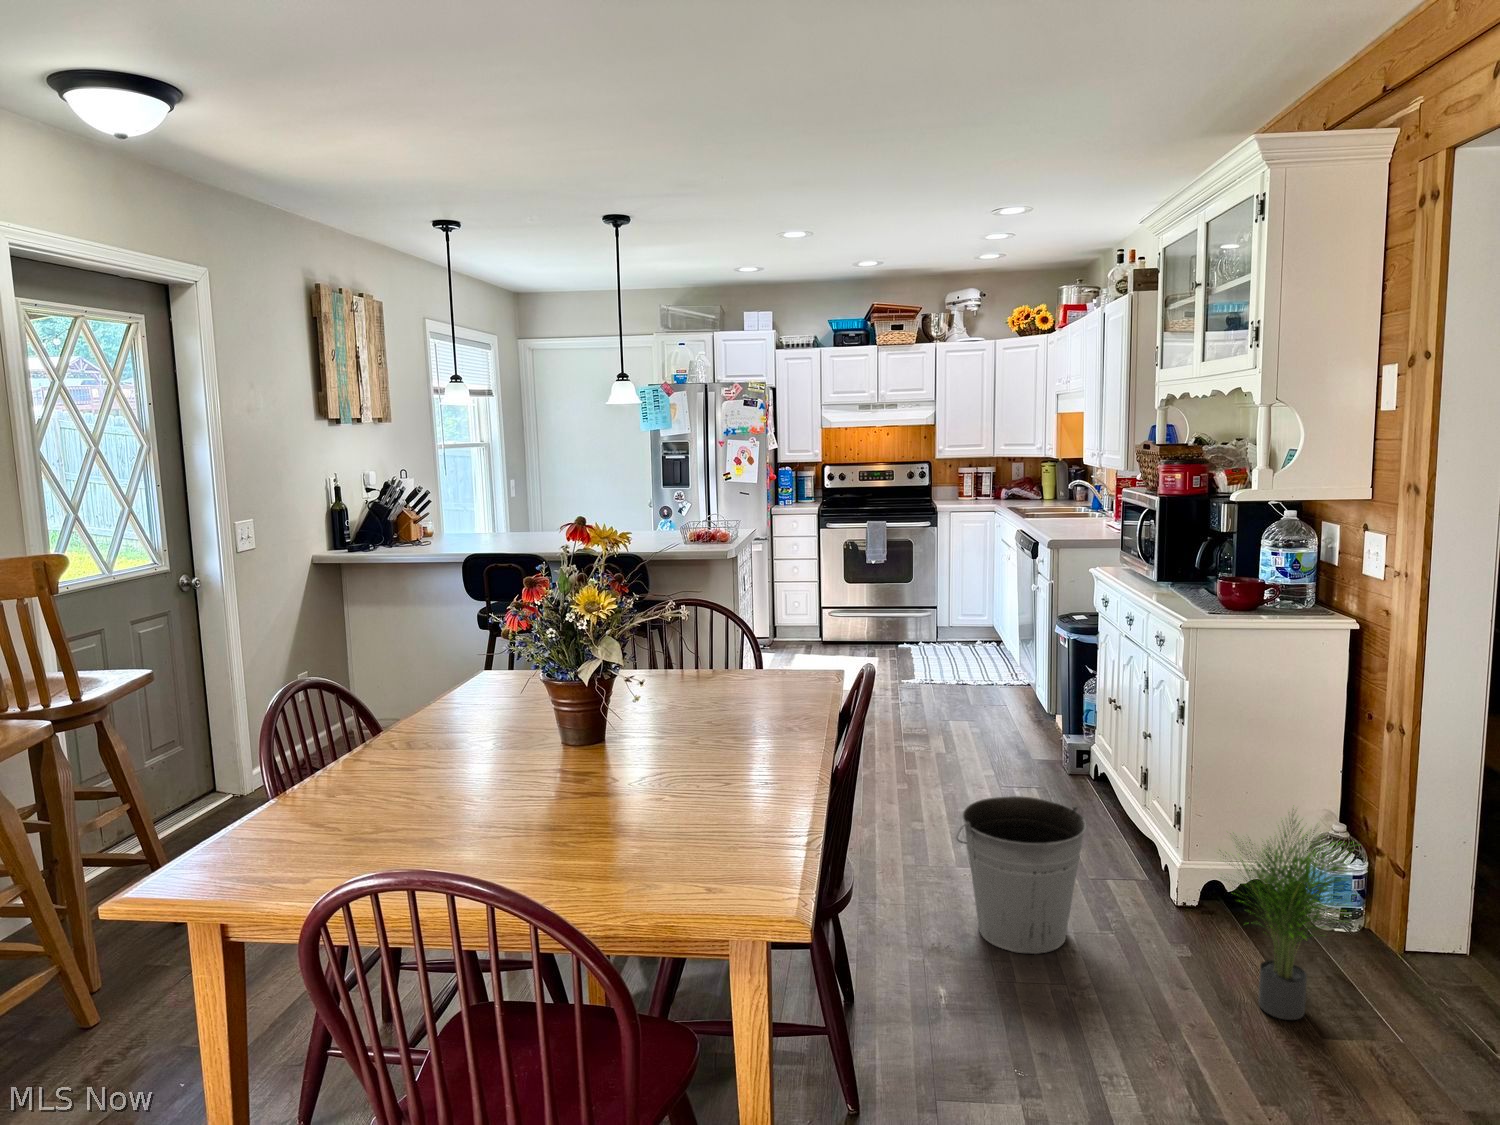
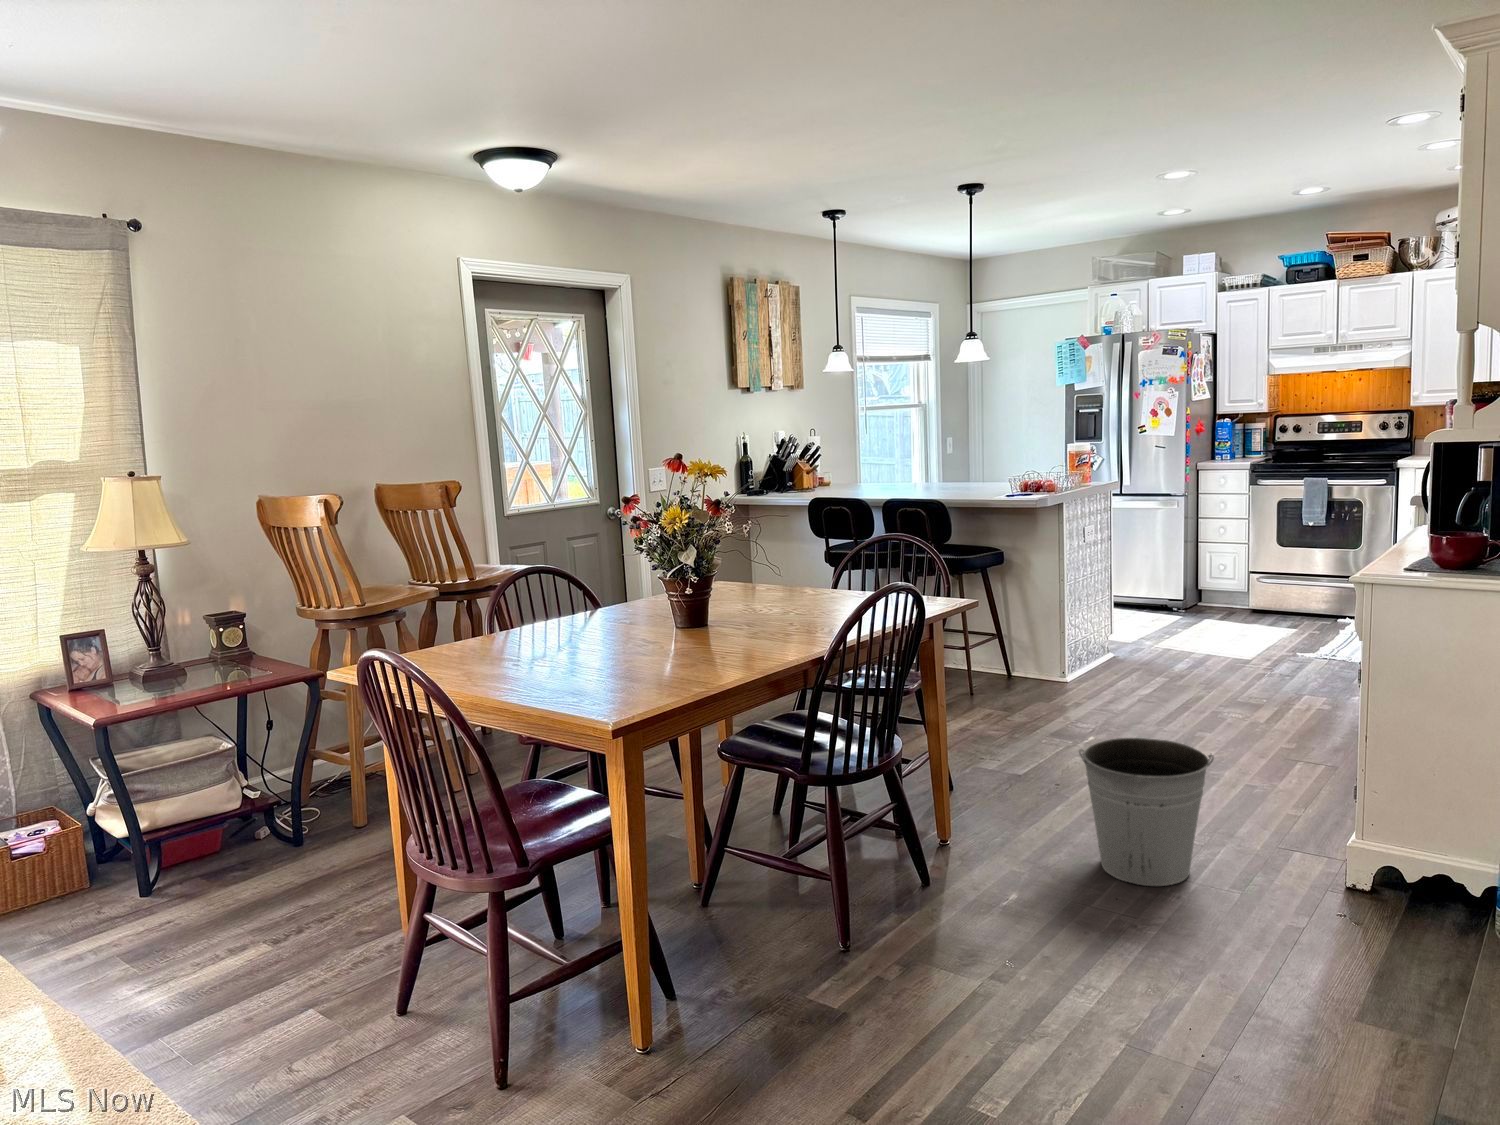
potted plant: present [1223,809,1353,1020] -> none [1277,768,1430,990]

